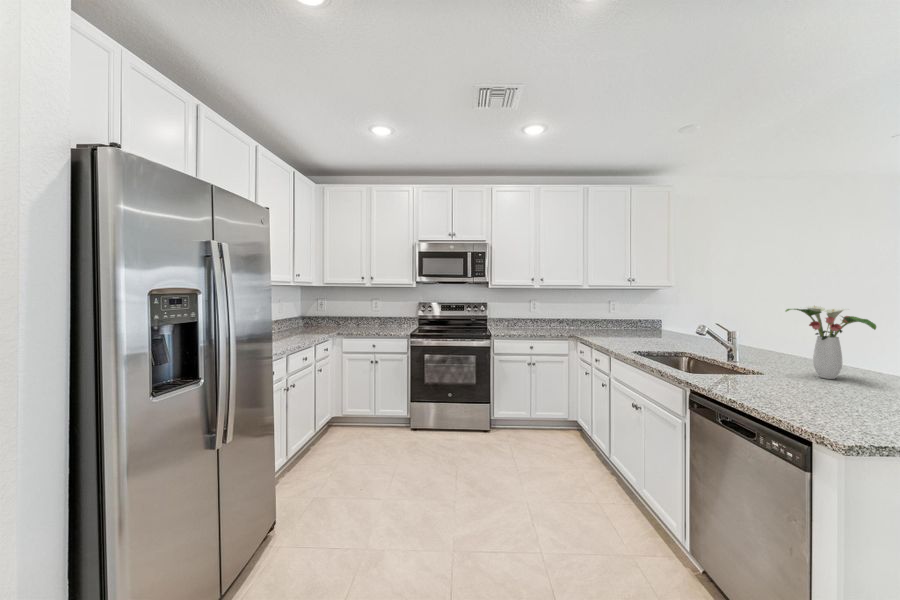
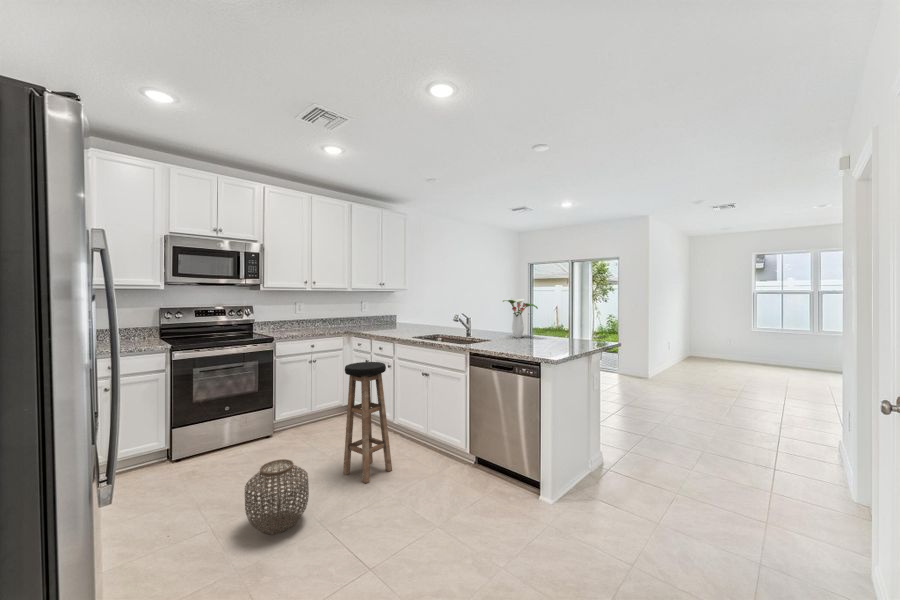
bar stool: none [515,374,569,521] -> present [343,362,392,483]
woven basket: none [390,458,449,535] -> present [245,459,309,535]

